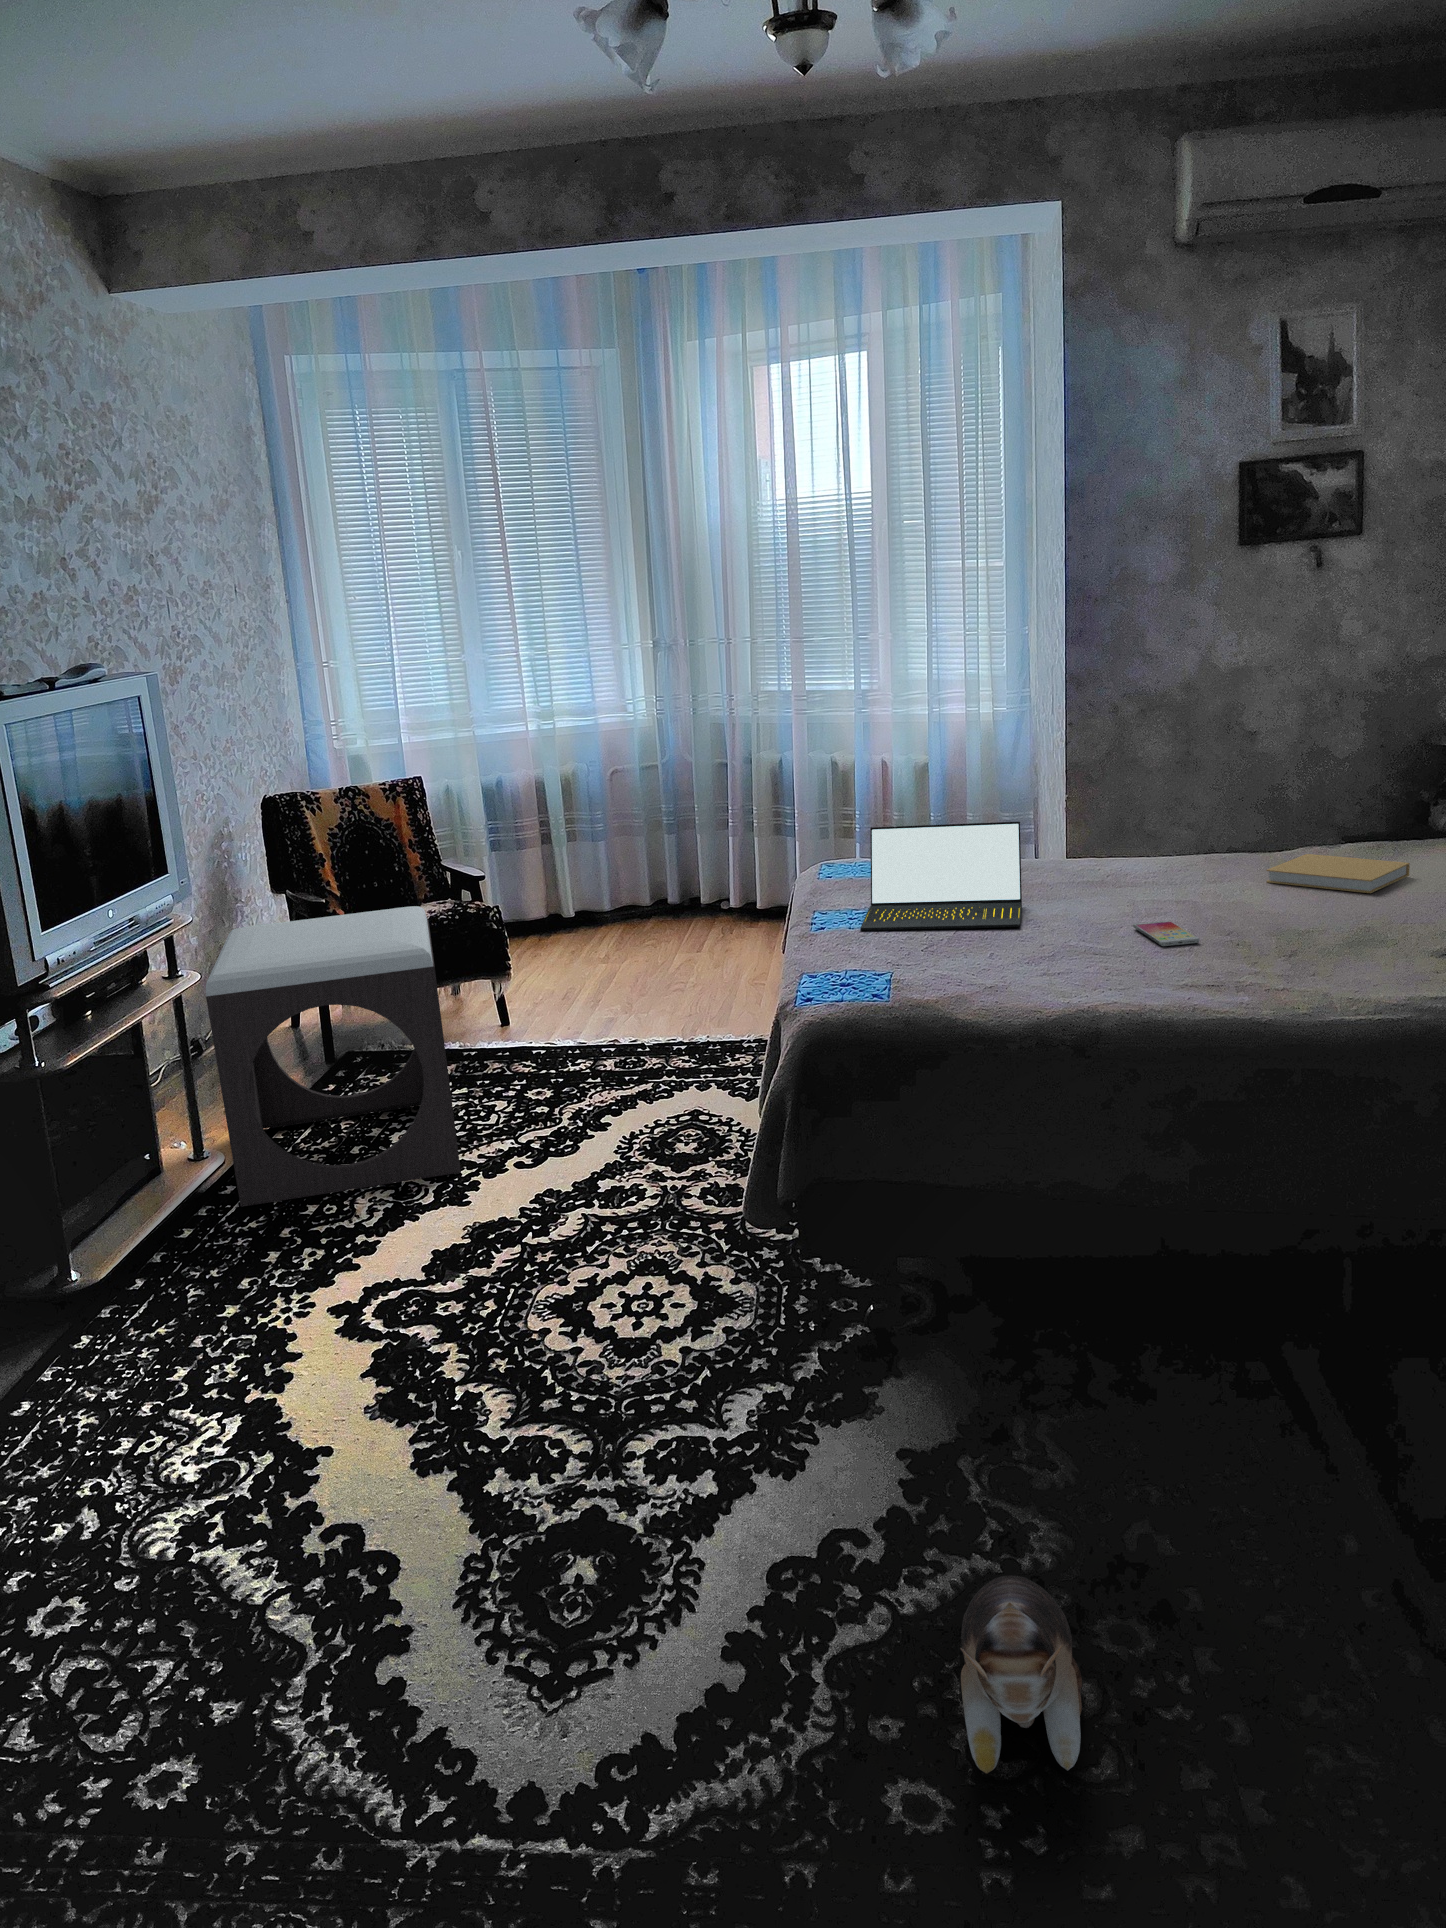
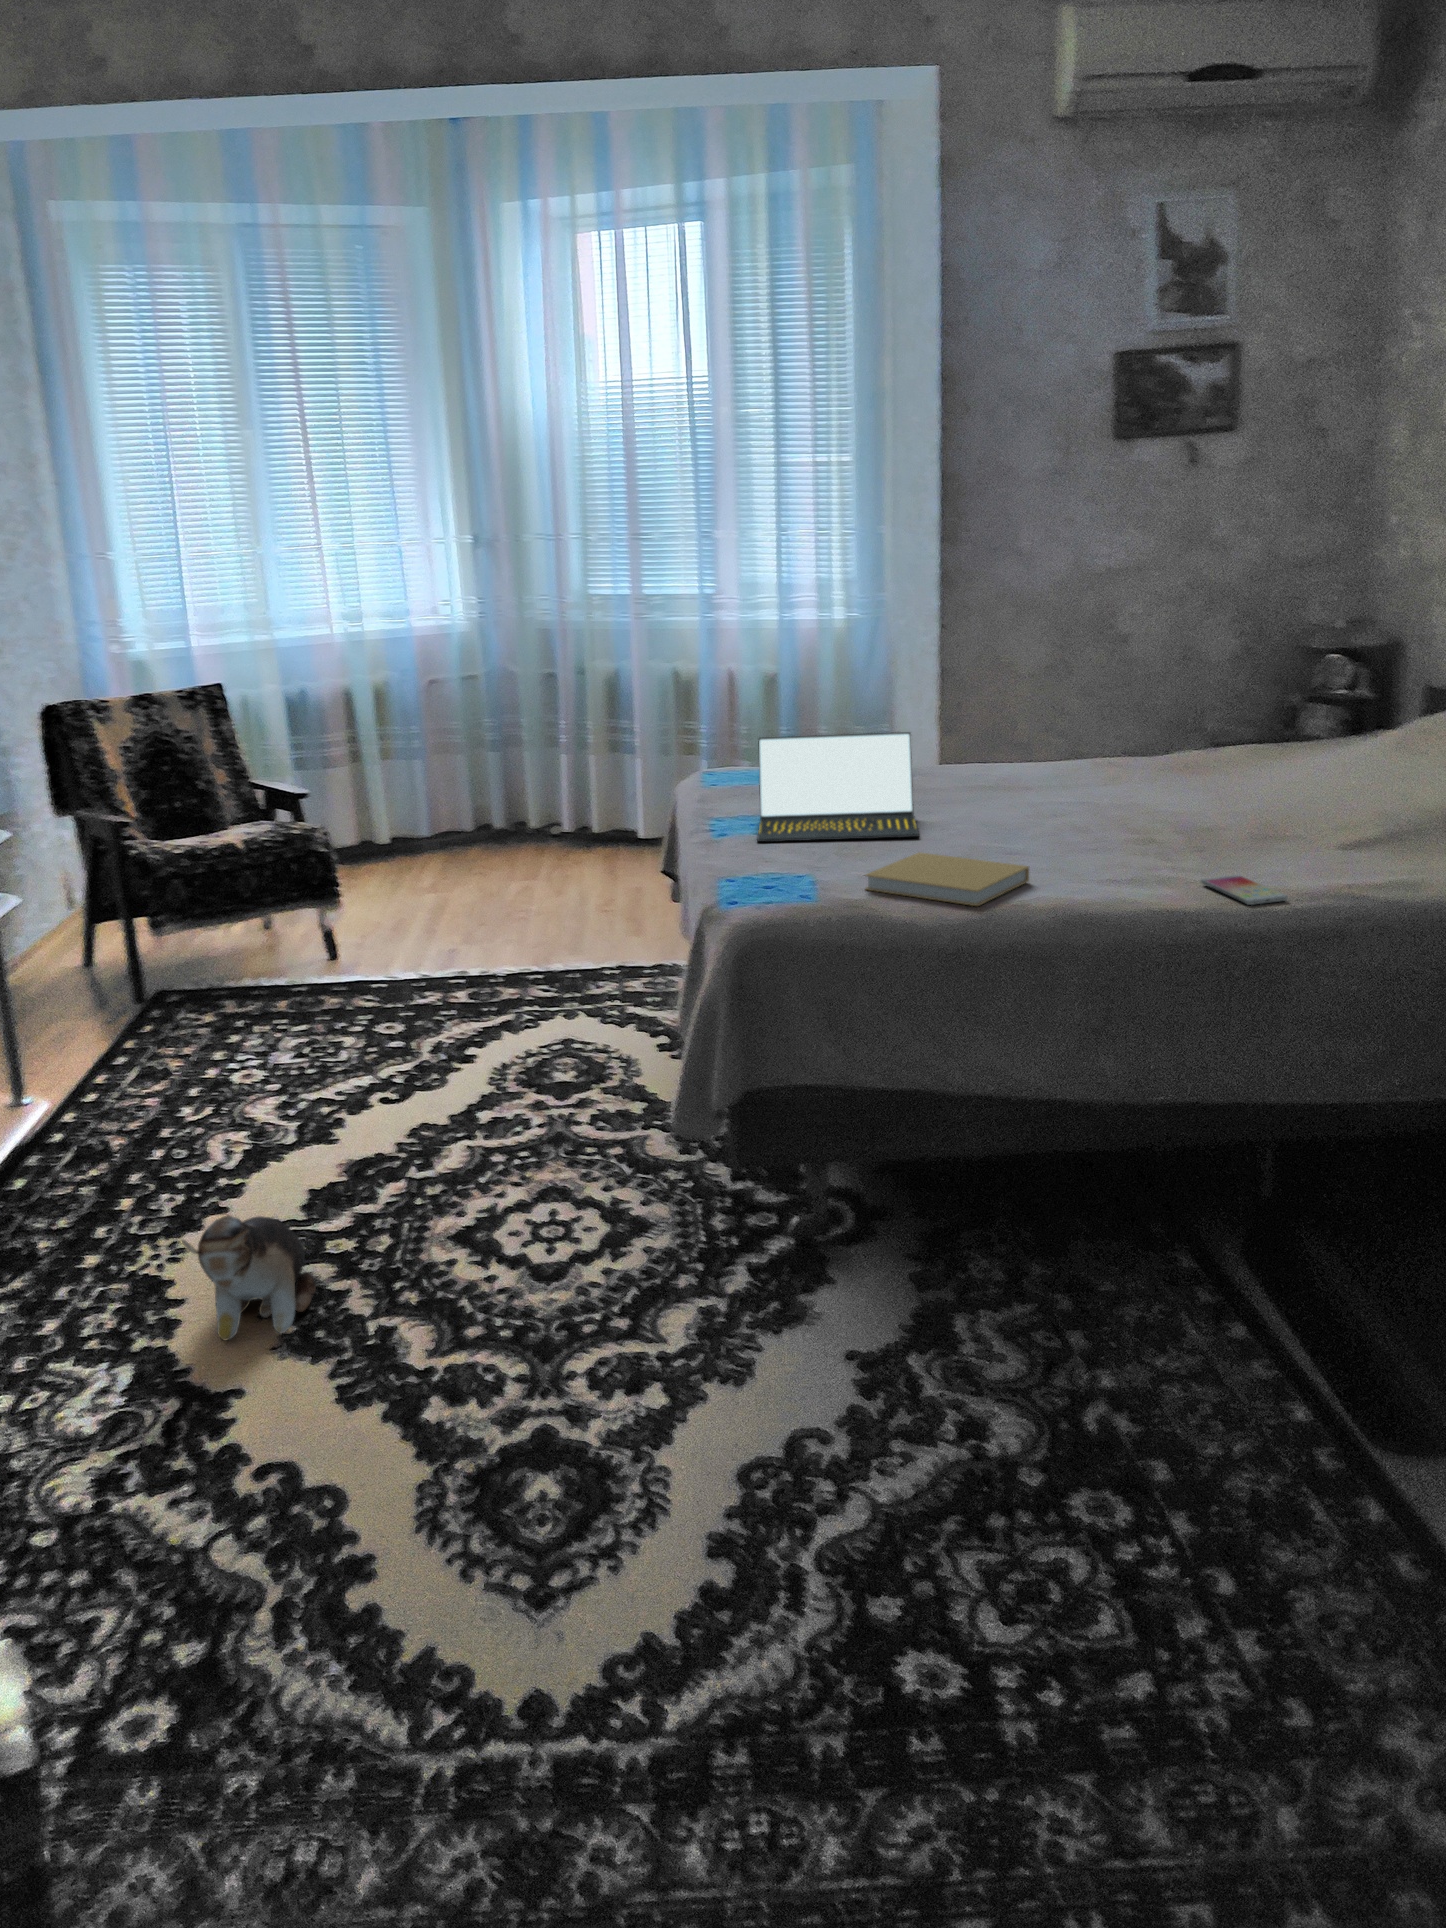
book: present [1266,854,1410,893] -> present [866,852,1029,906]
footstool: present [206,906,461,1207] -> none [36,825,321,1153]
smartphone: present [1133,920,1200,946] -> present [1201,875,1288,905]
plush toy: present [960,1575,1082,1774] -> present [182,1215,316,1340]

